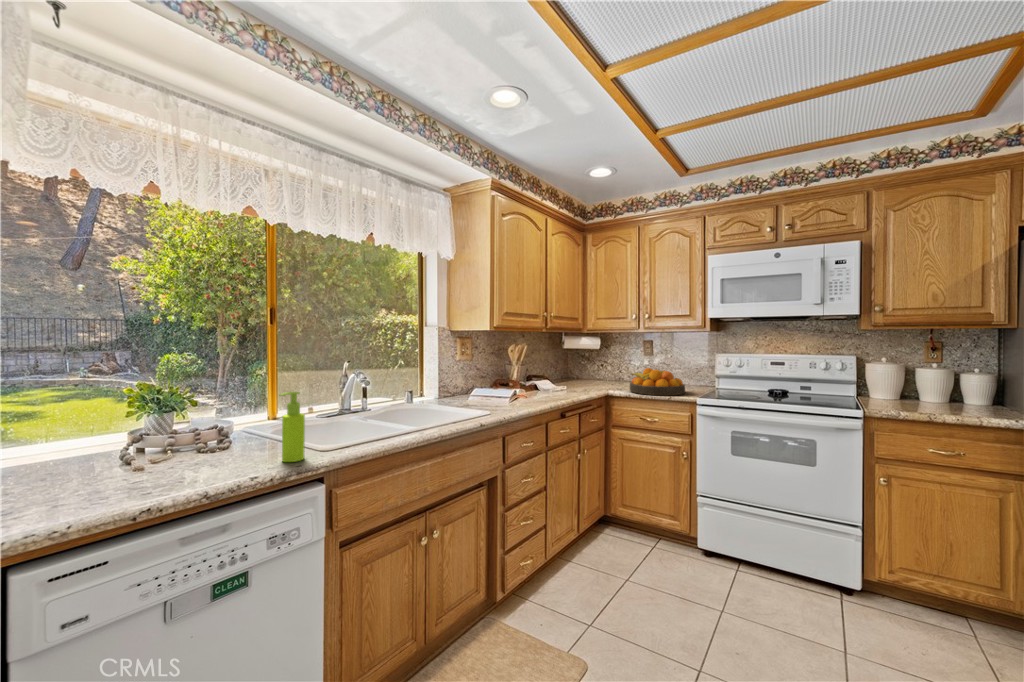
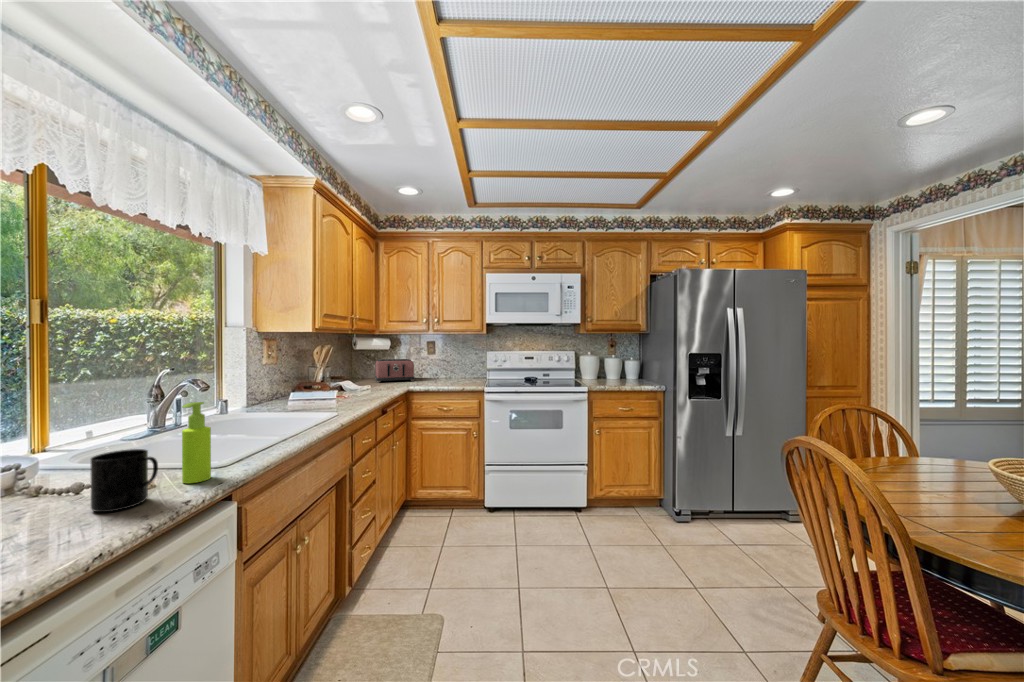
toaster: none [579,361,622,387] -> present [375,359,415,382]
fruit bowl: present [630,368,685,395] -> none [428,363,472,385]
mug: none [206,426,246,474] -> present [91,449,158,512]

